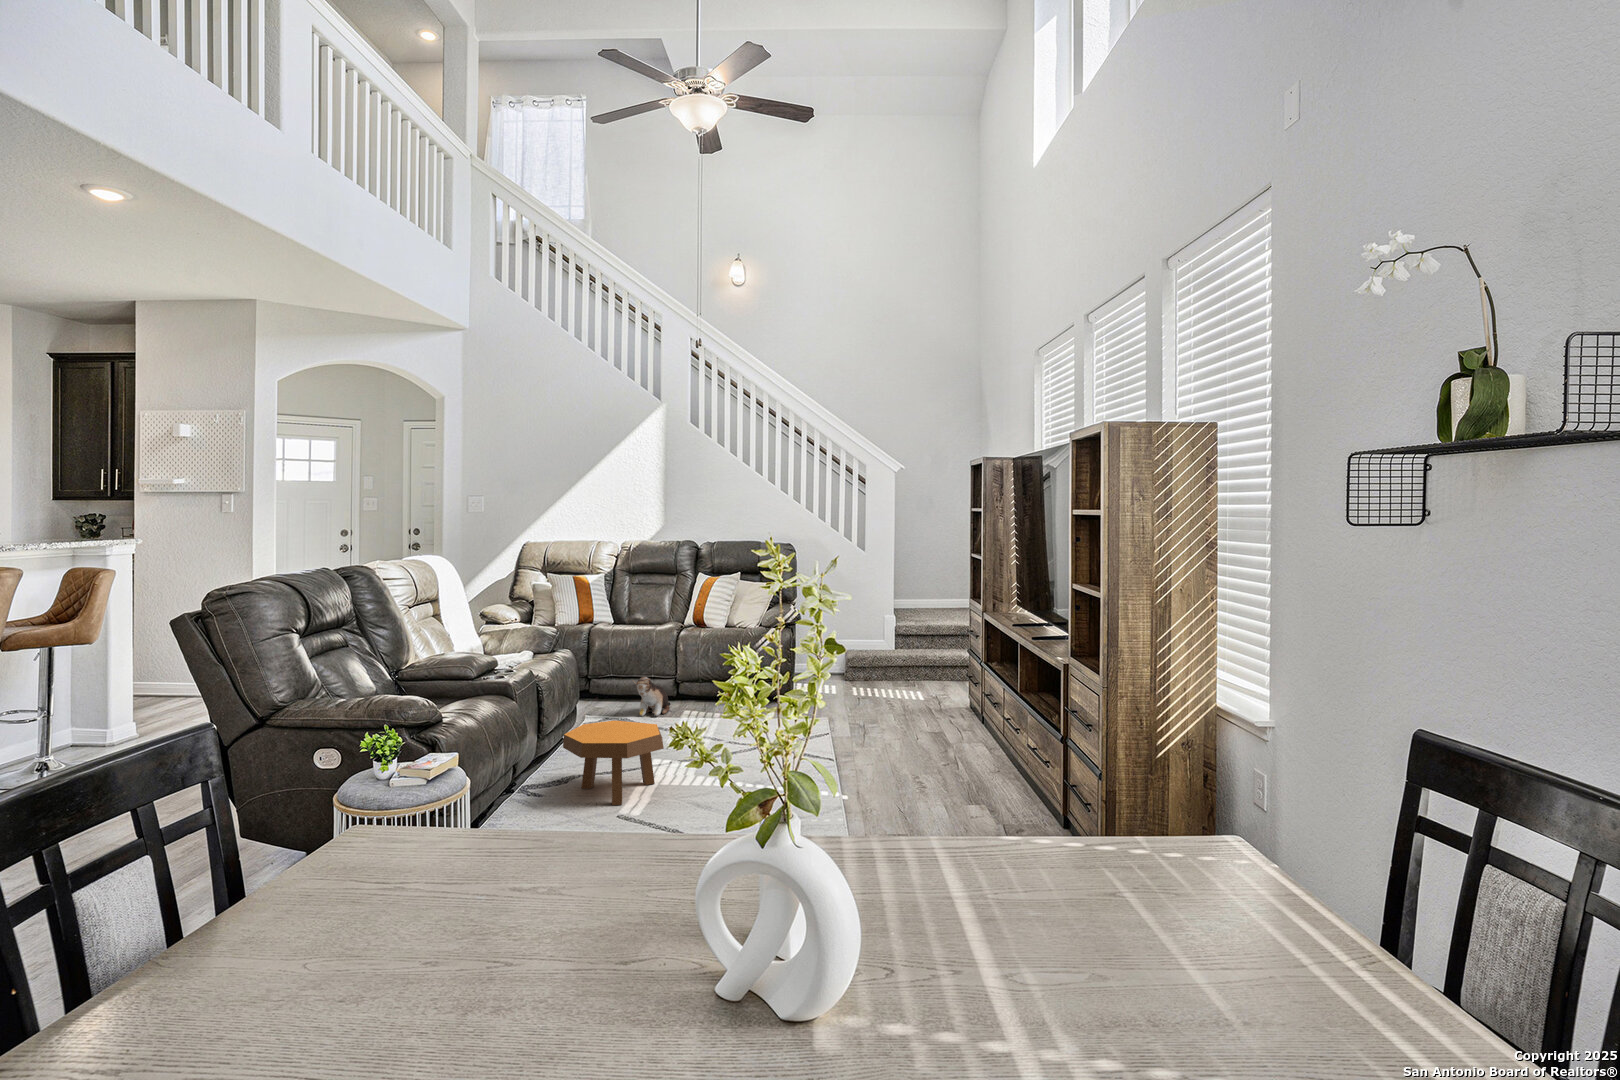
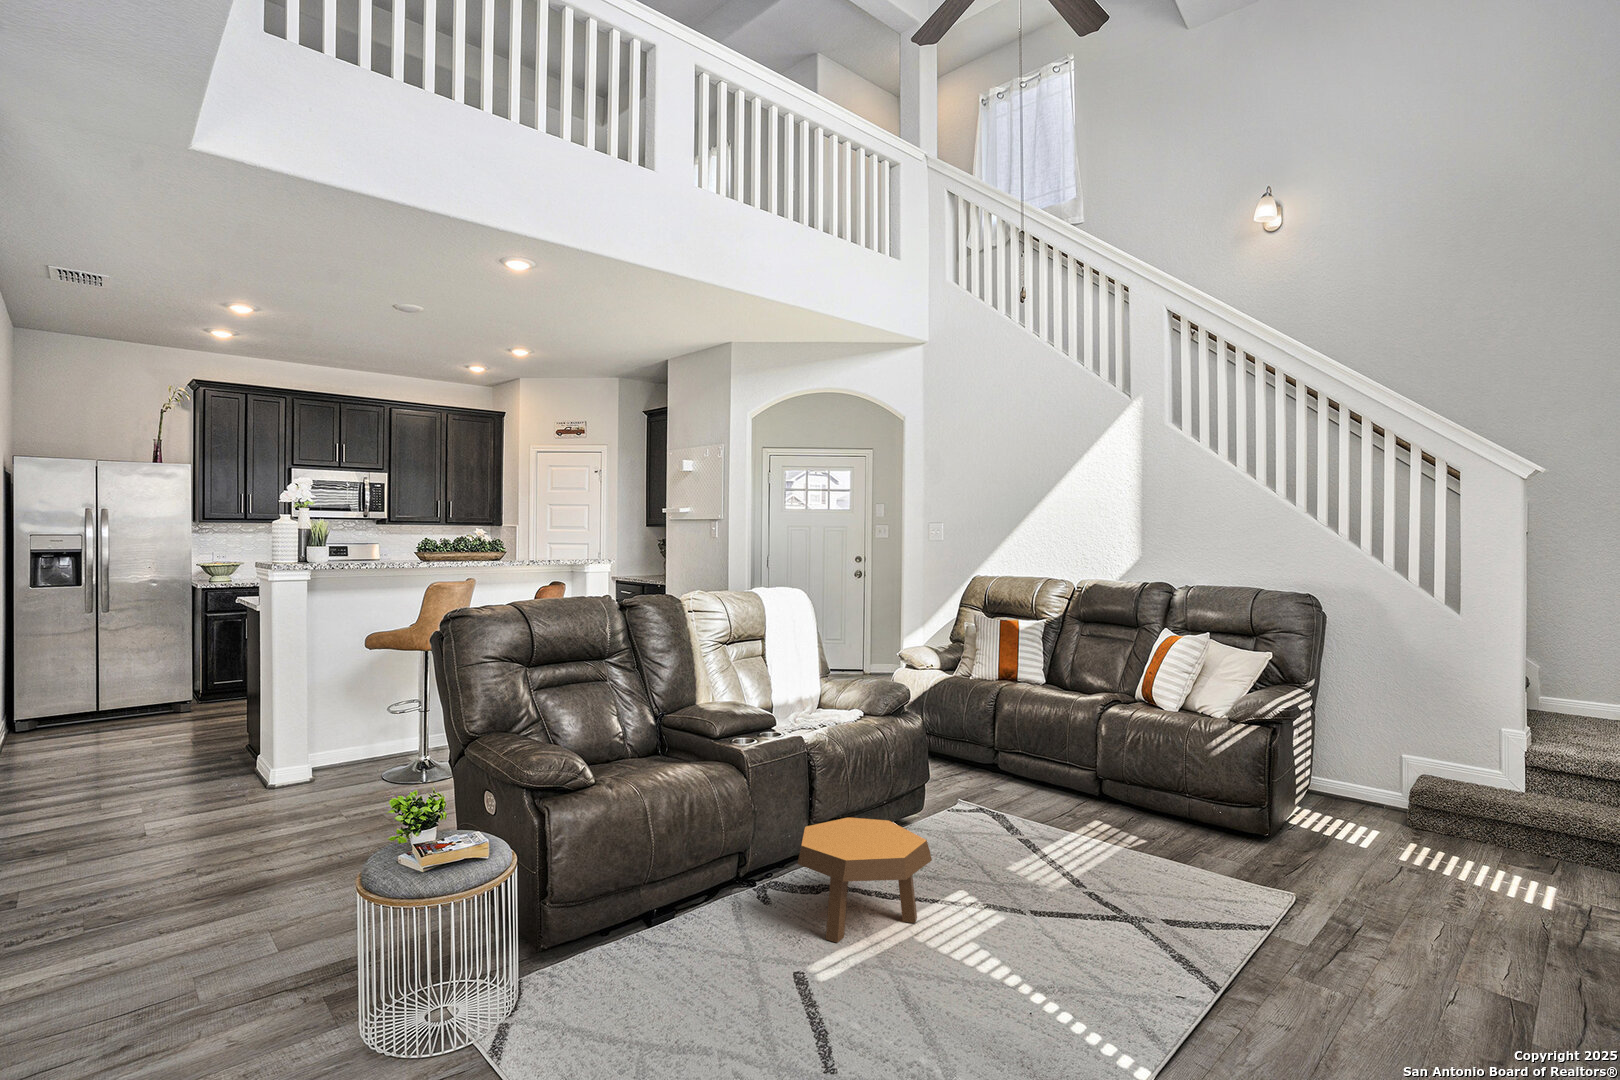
plush toy: present [633,677,670,716] -> none [1014,763,1086,818]

